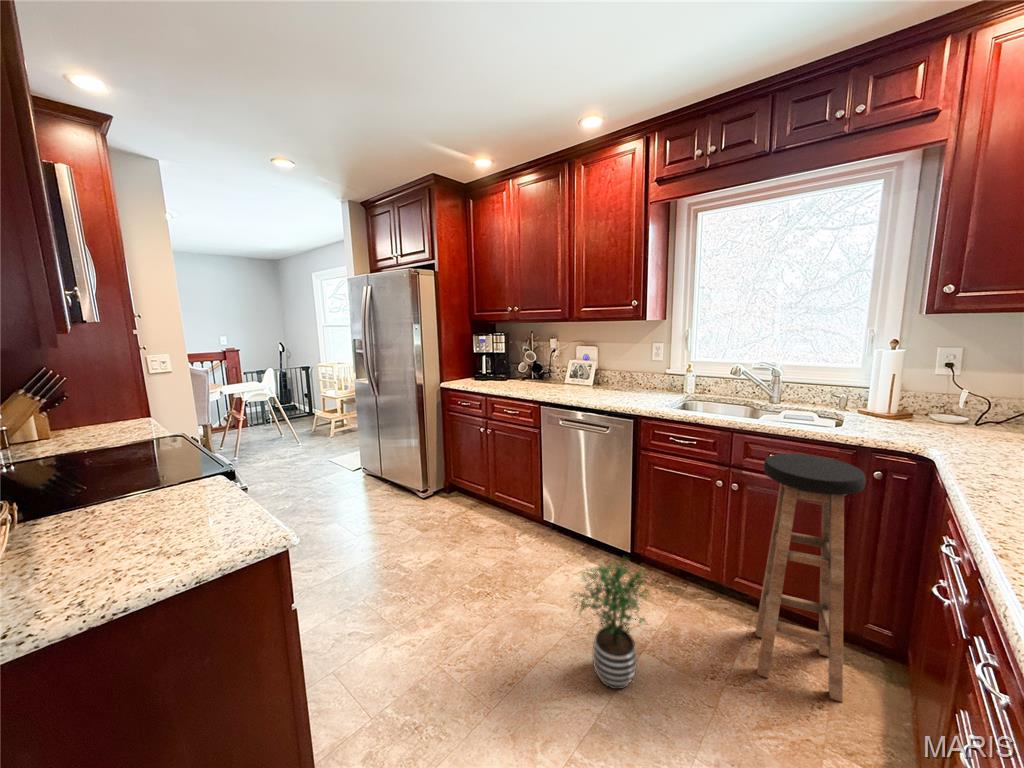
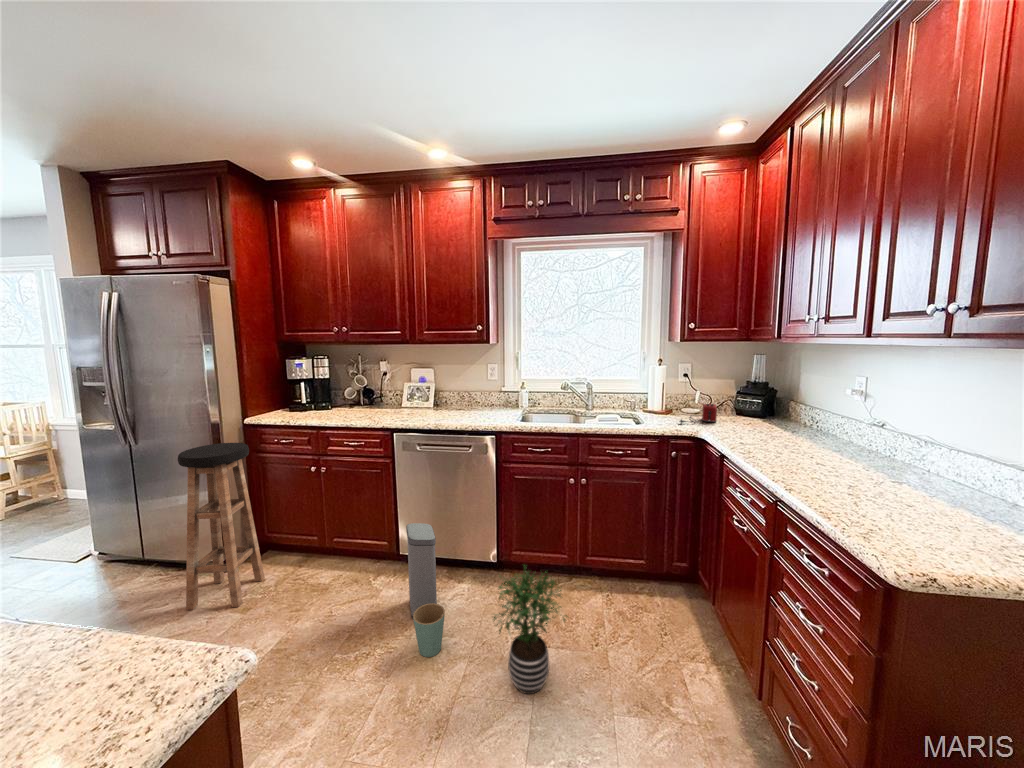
toaster: none [901,409,991,438] -> present [680,404,717,423]
bar stool: present [755,454,866,702] -> present [178,443,265,610]
trash can: none [523,493,561,617] -> present [406,523,445,657]

